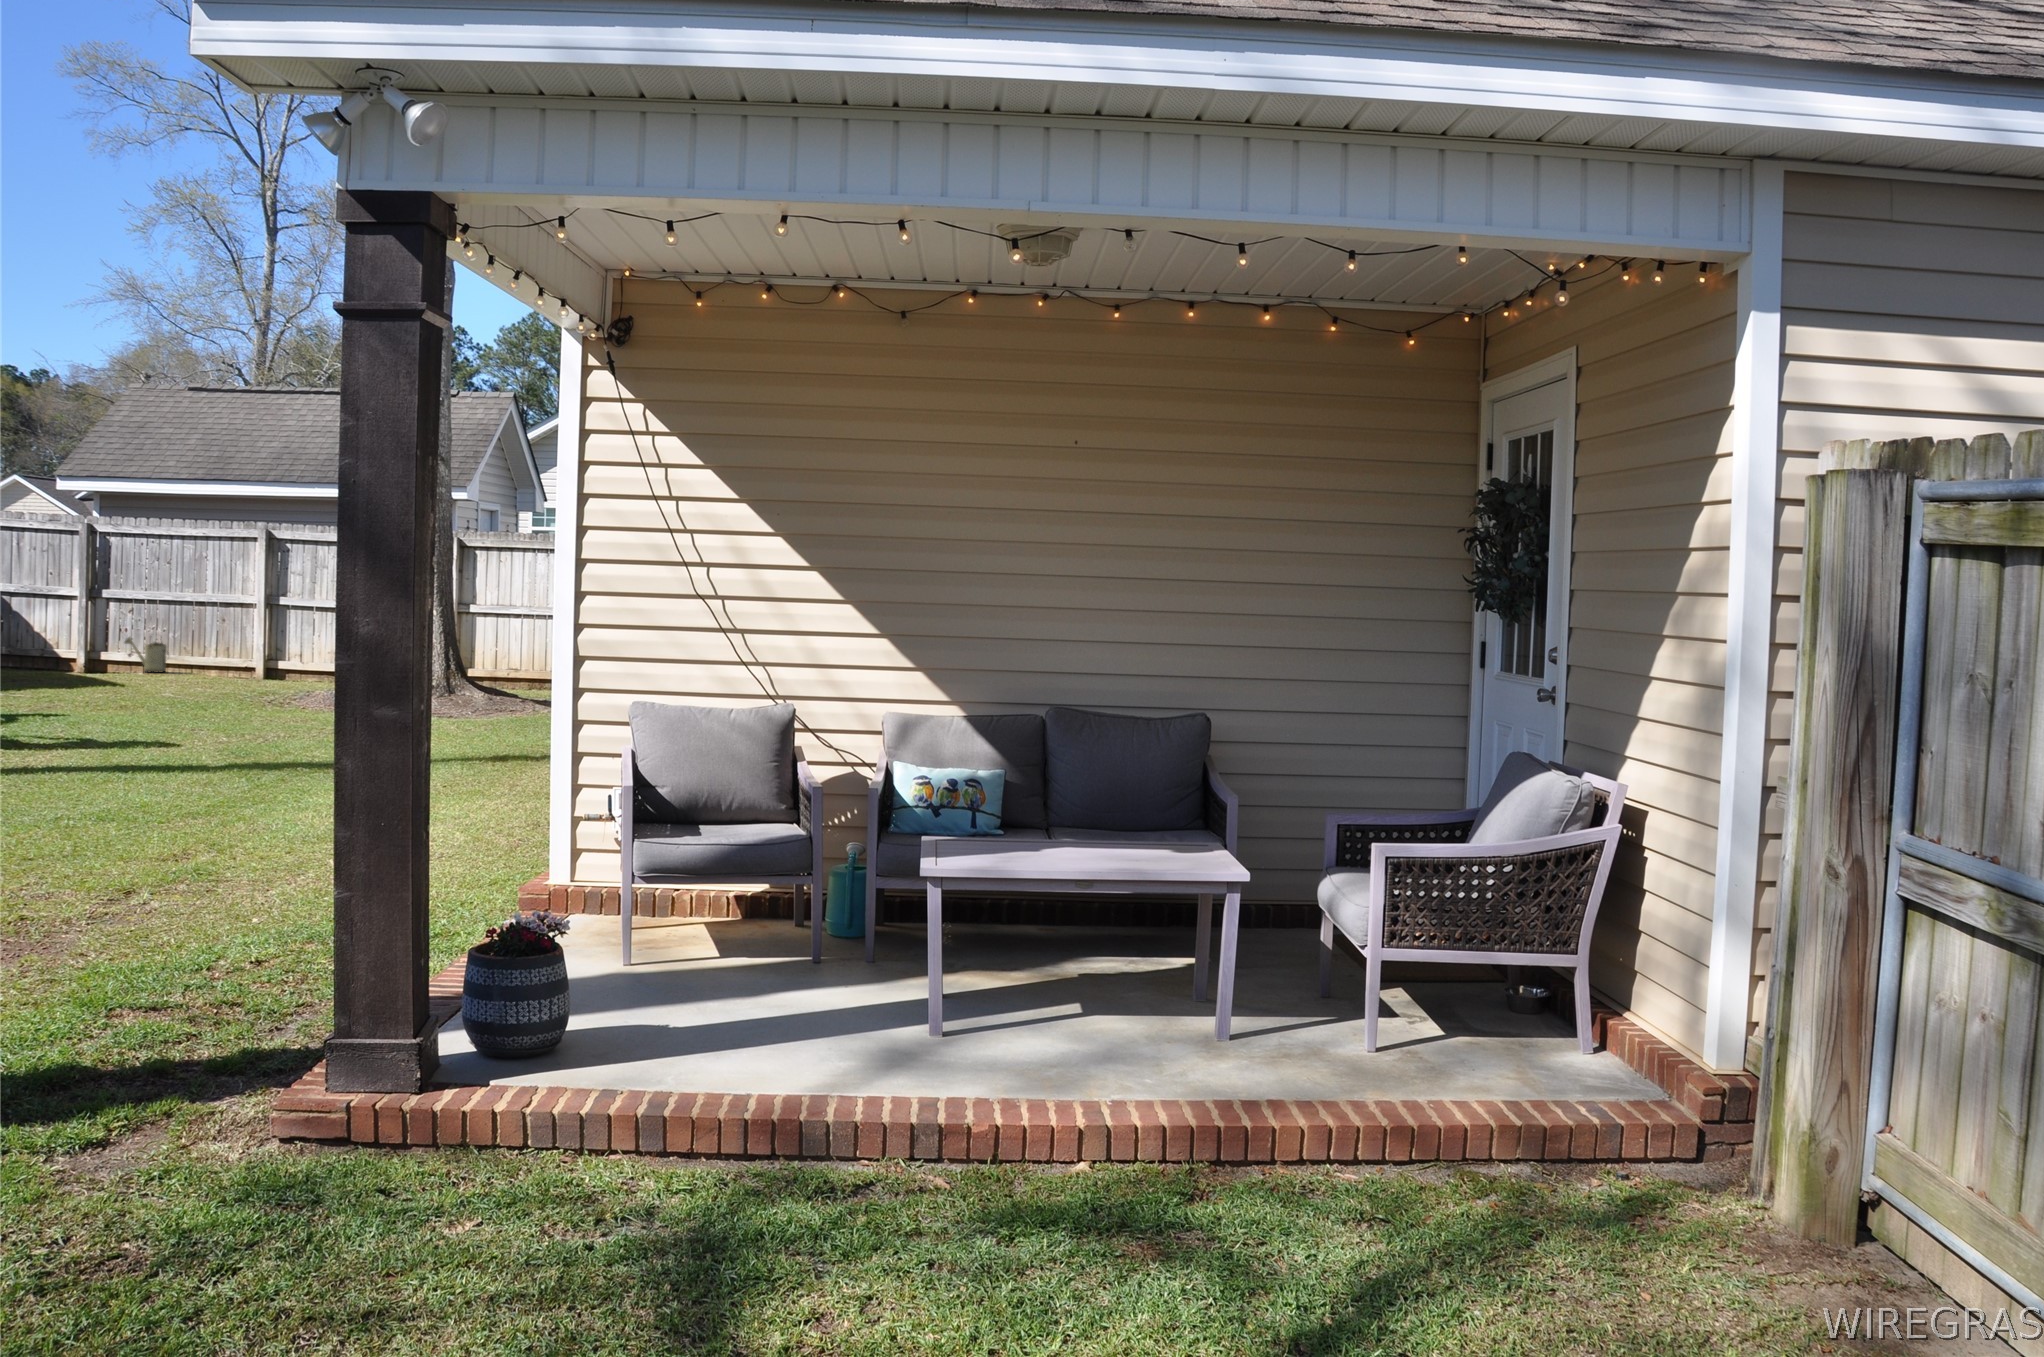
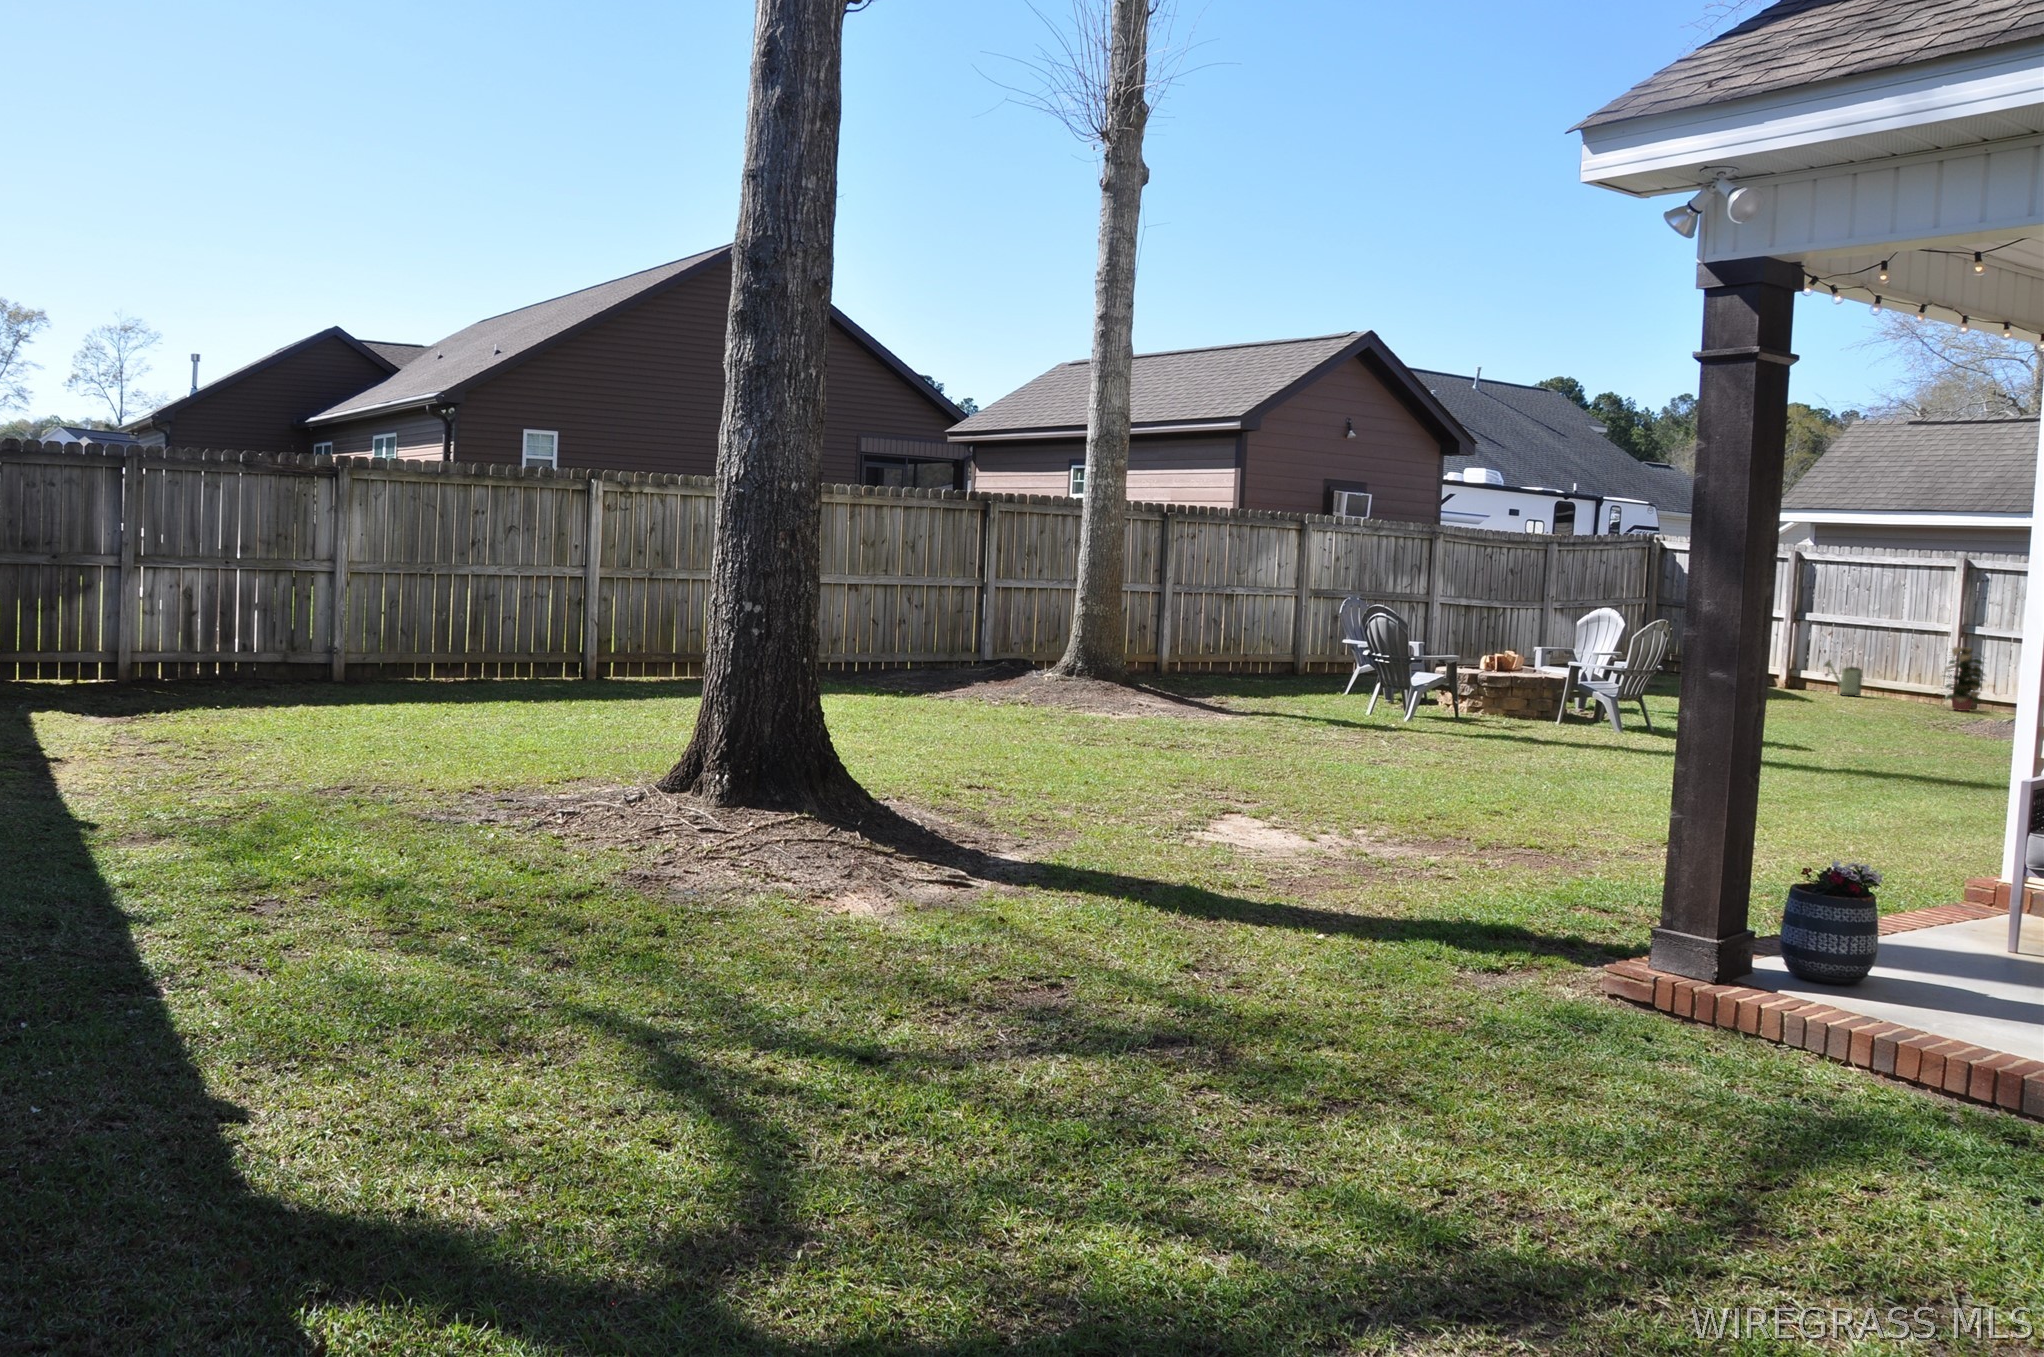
decorative plant: none [248,619,299,680] -> present [1945,647,1985,711]

